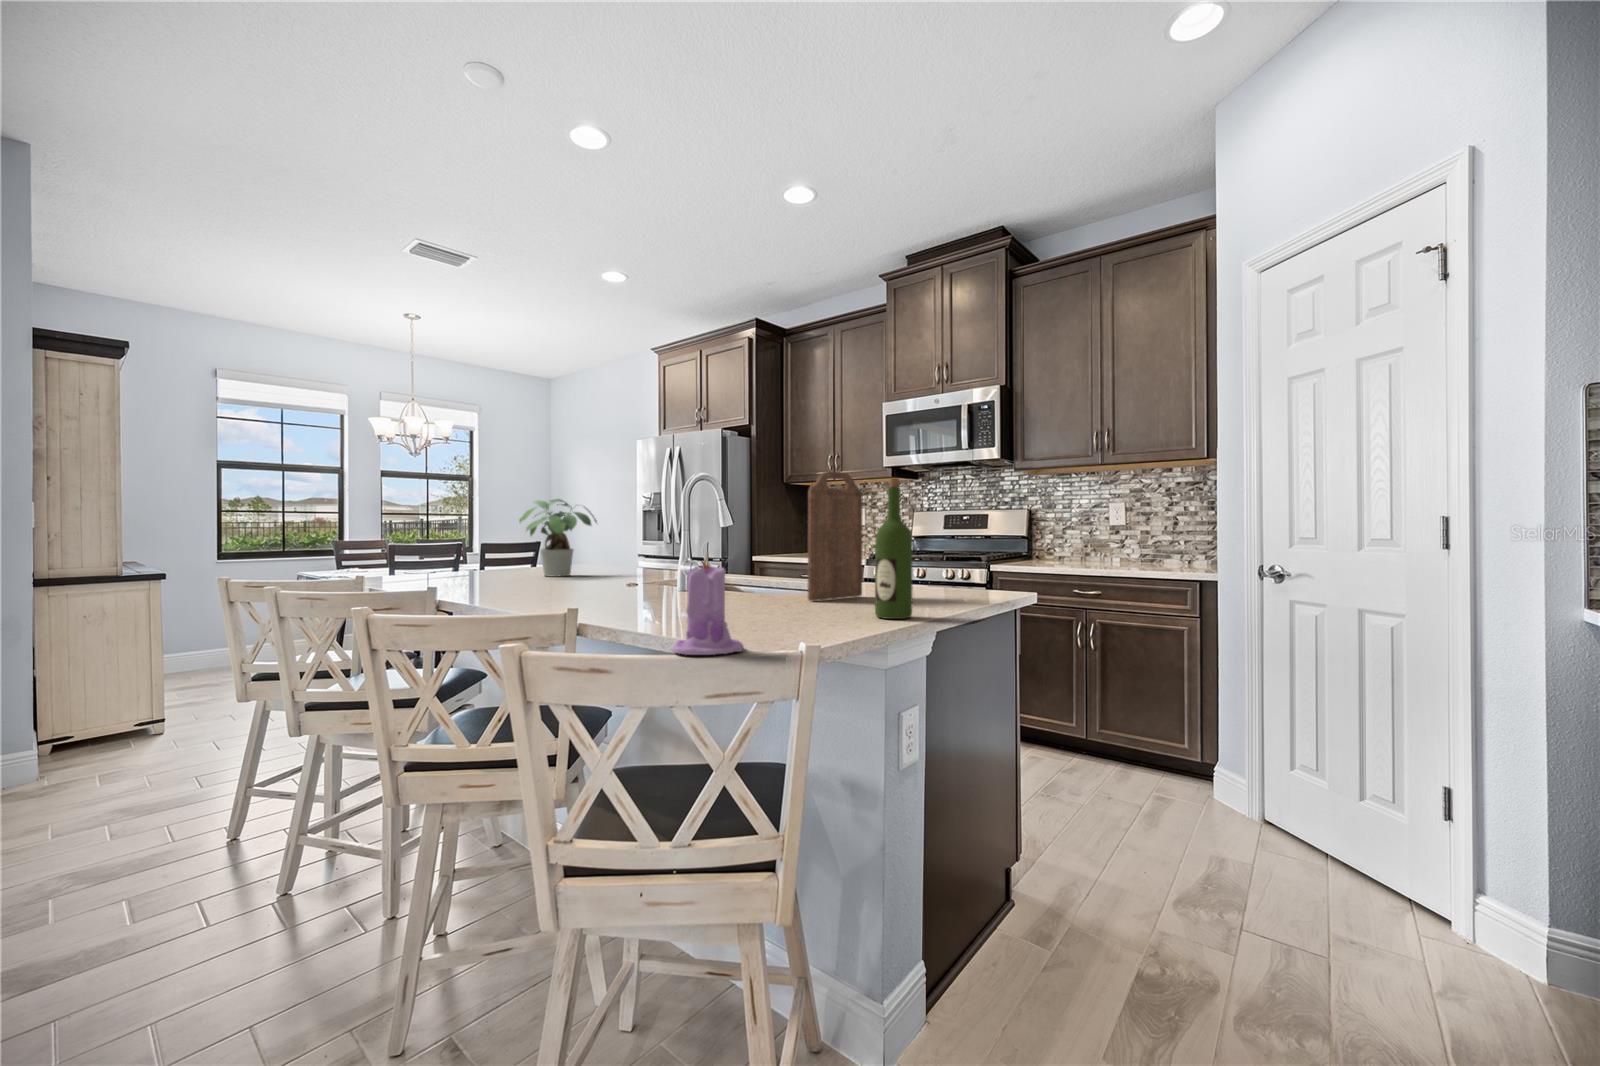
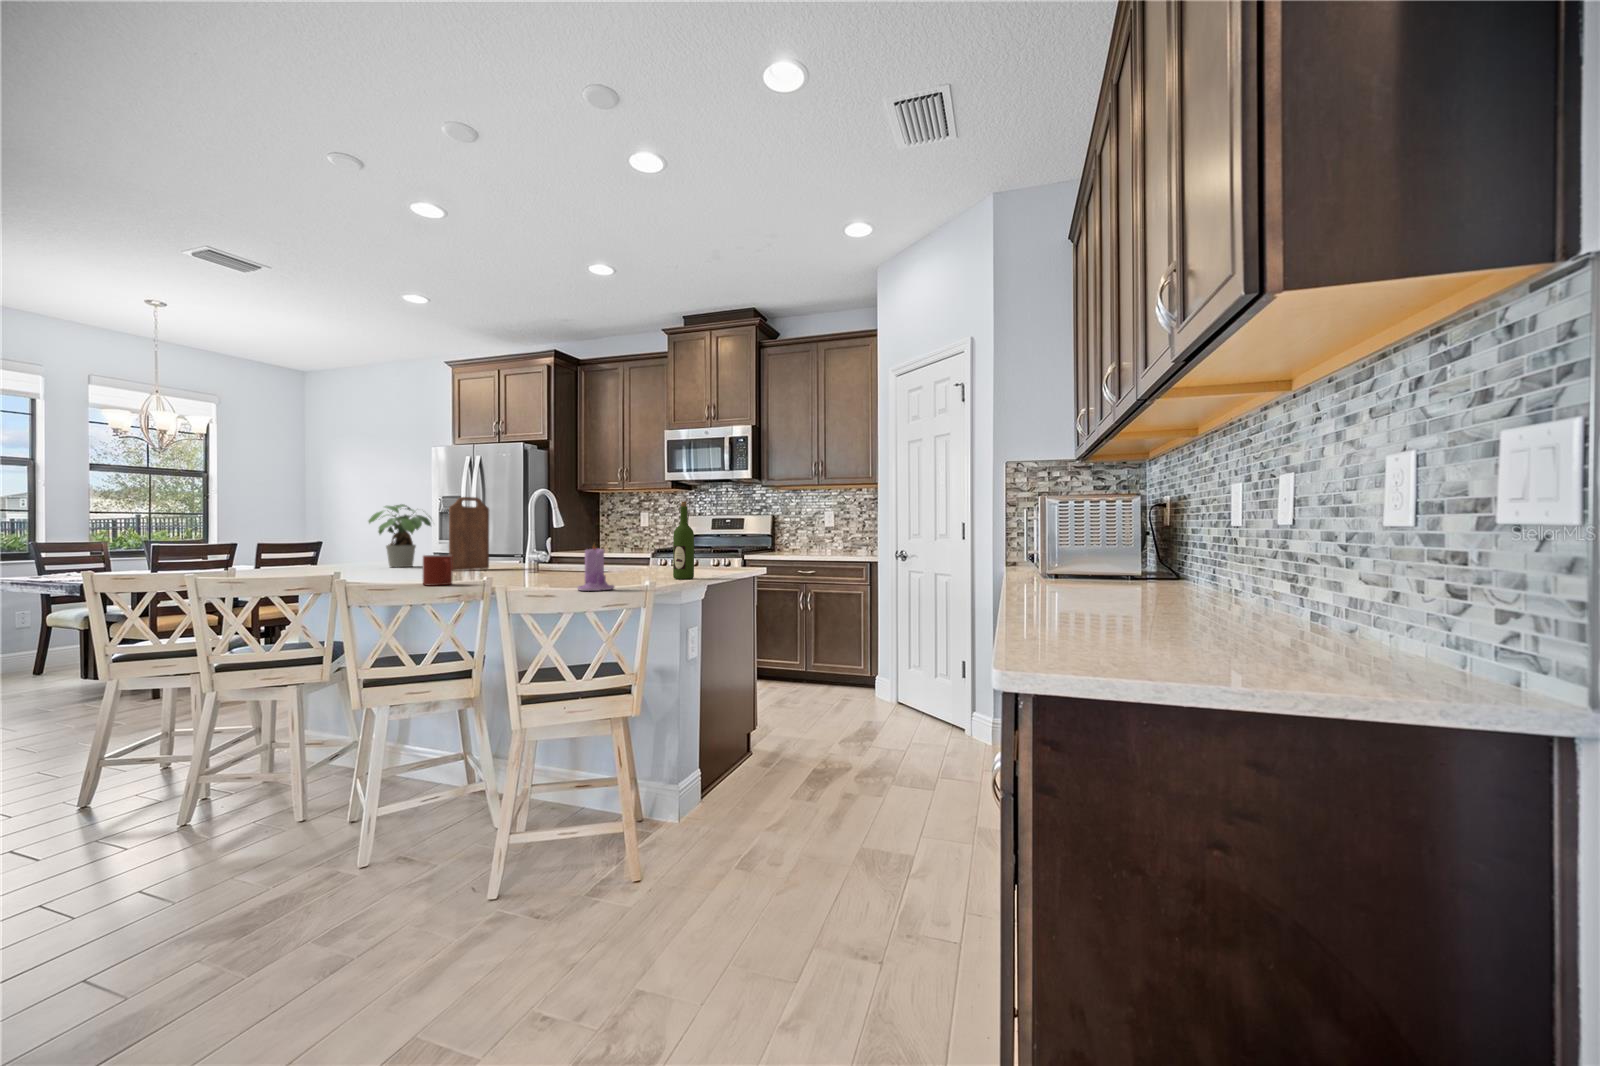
cutting board: present [808,472,862,601] -> present [449,497,489,571]
mug: none [480,570,525,620] -> present [423,555,452,585]

